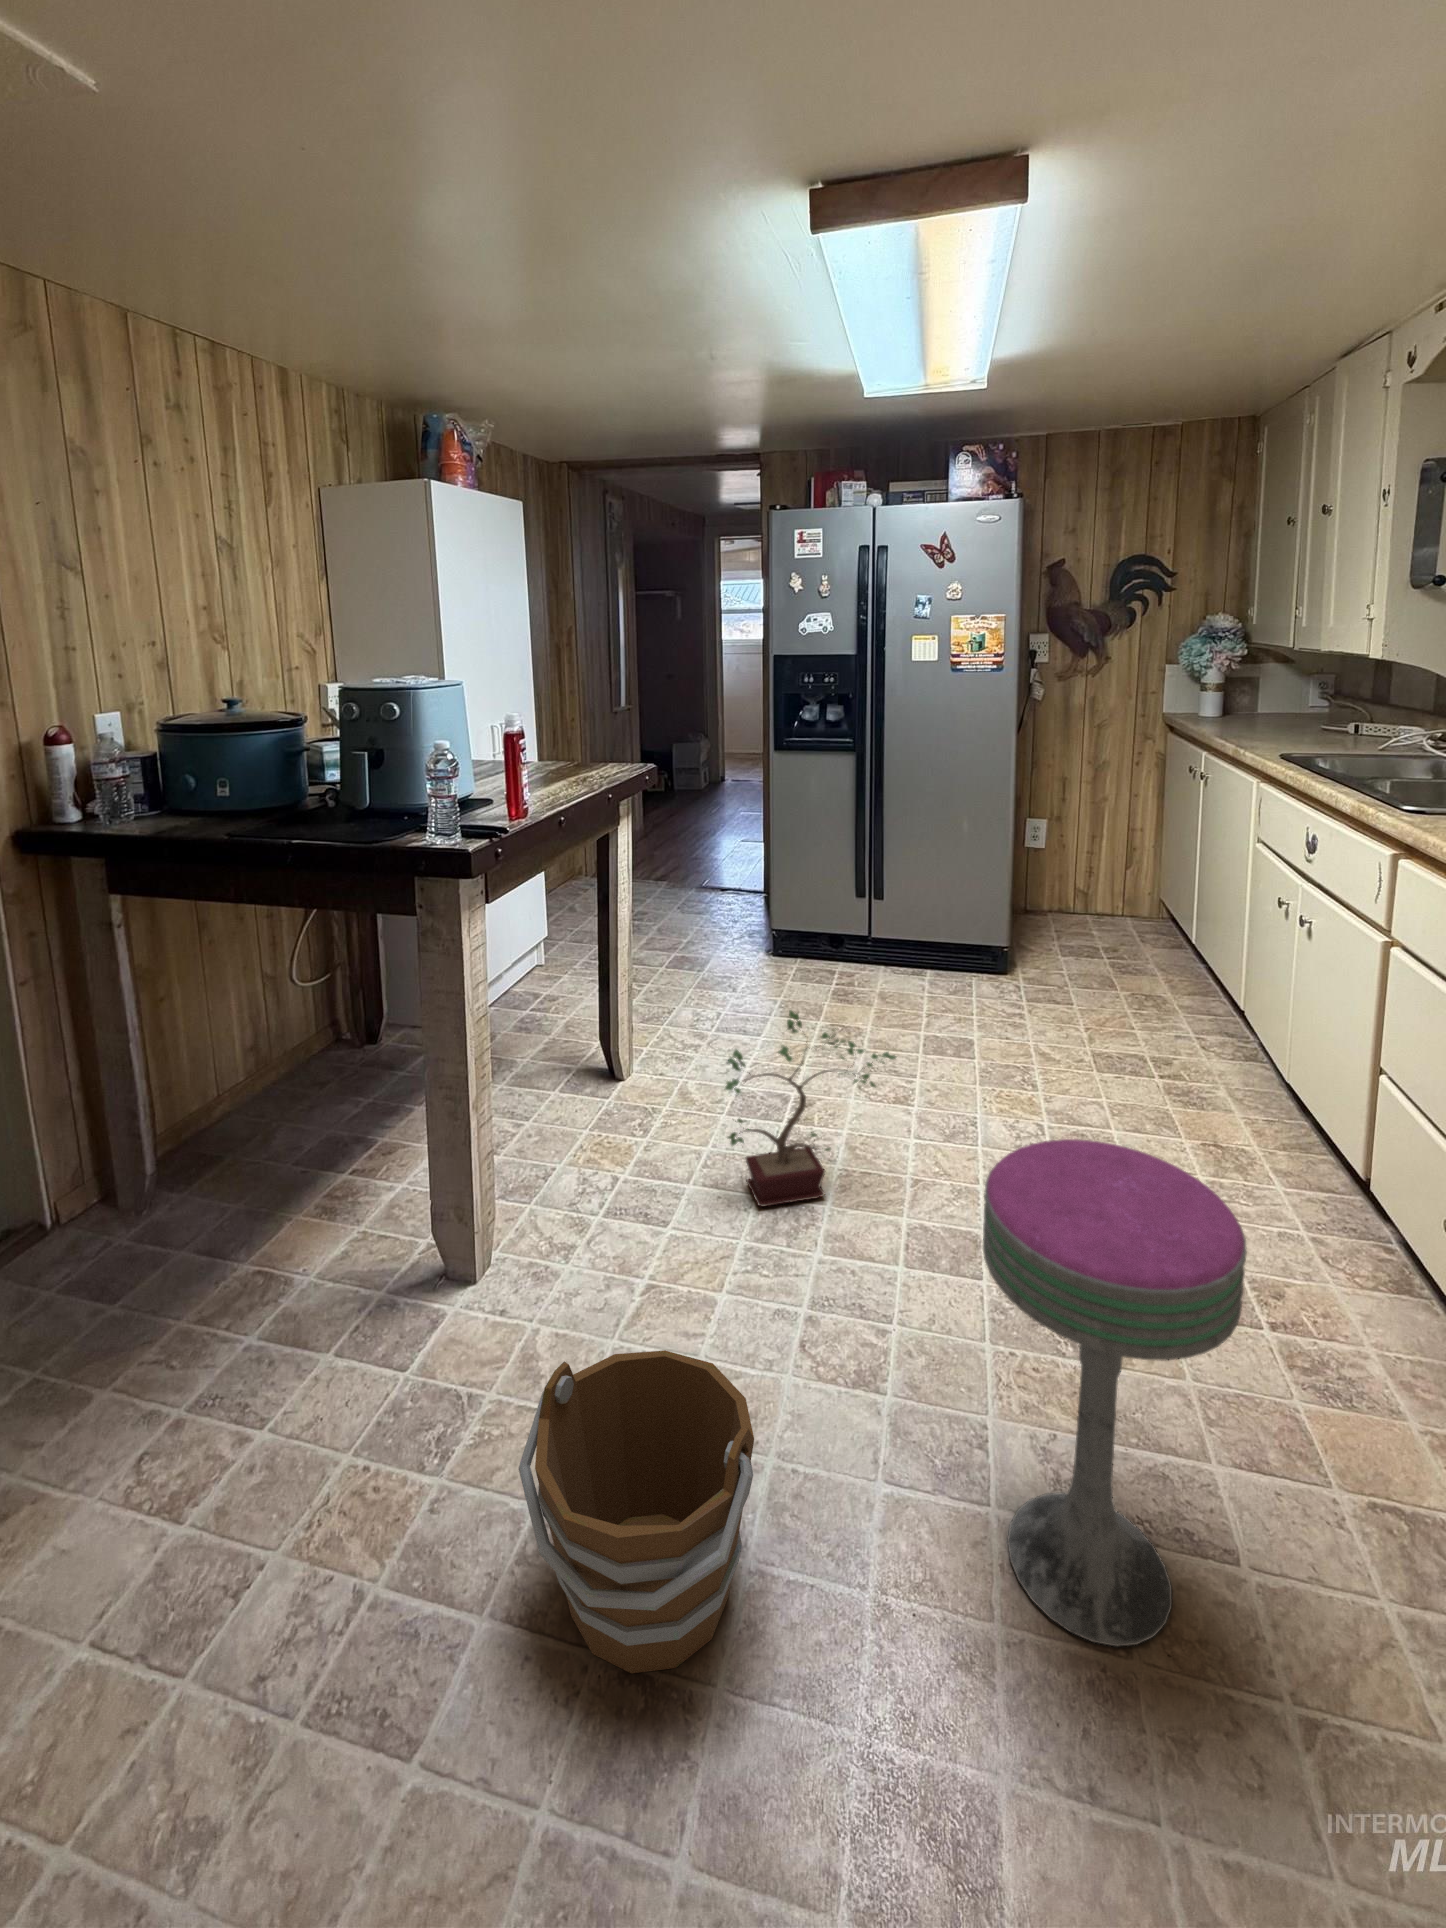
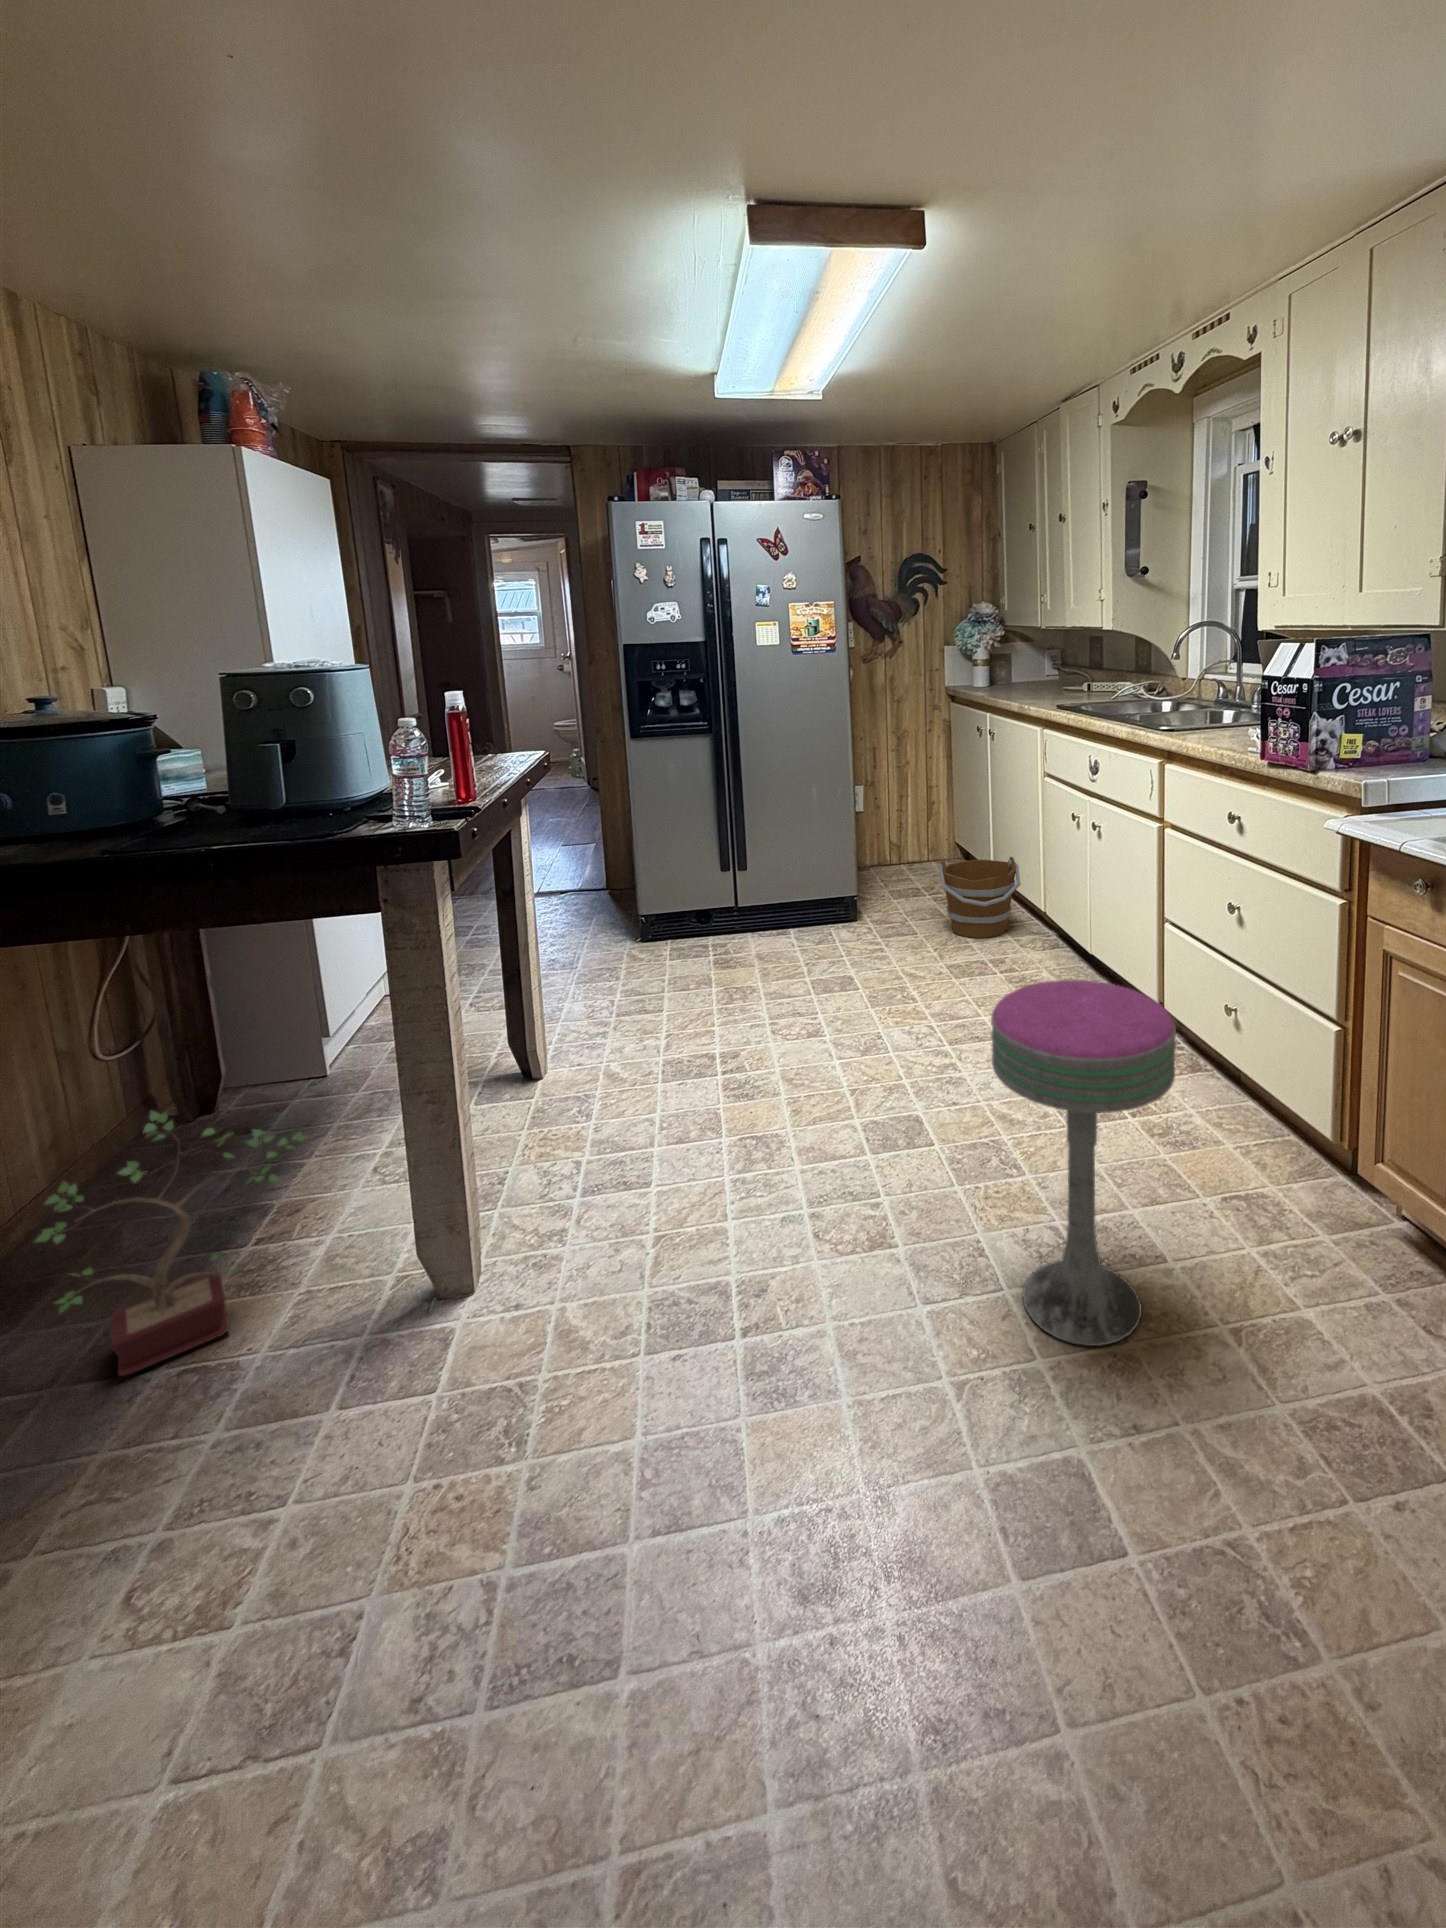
potted plant: present [725,1010,896,1207] -> present [35,1111,310,1376]
bucket: present [519,1350,754,1673] -> present [939,857,1020,938]

